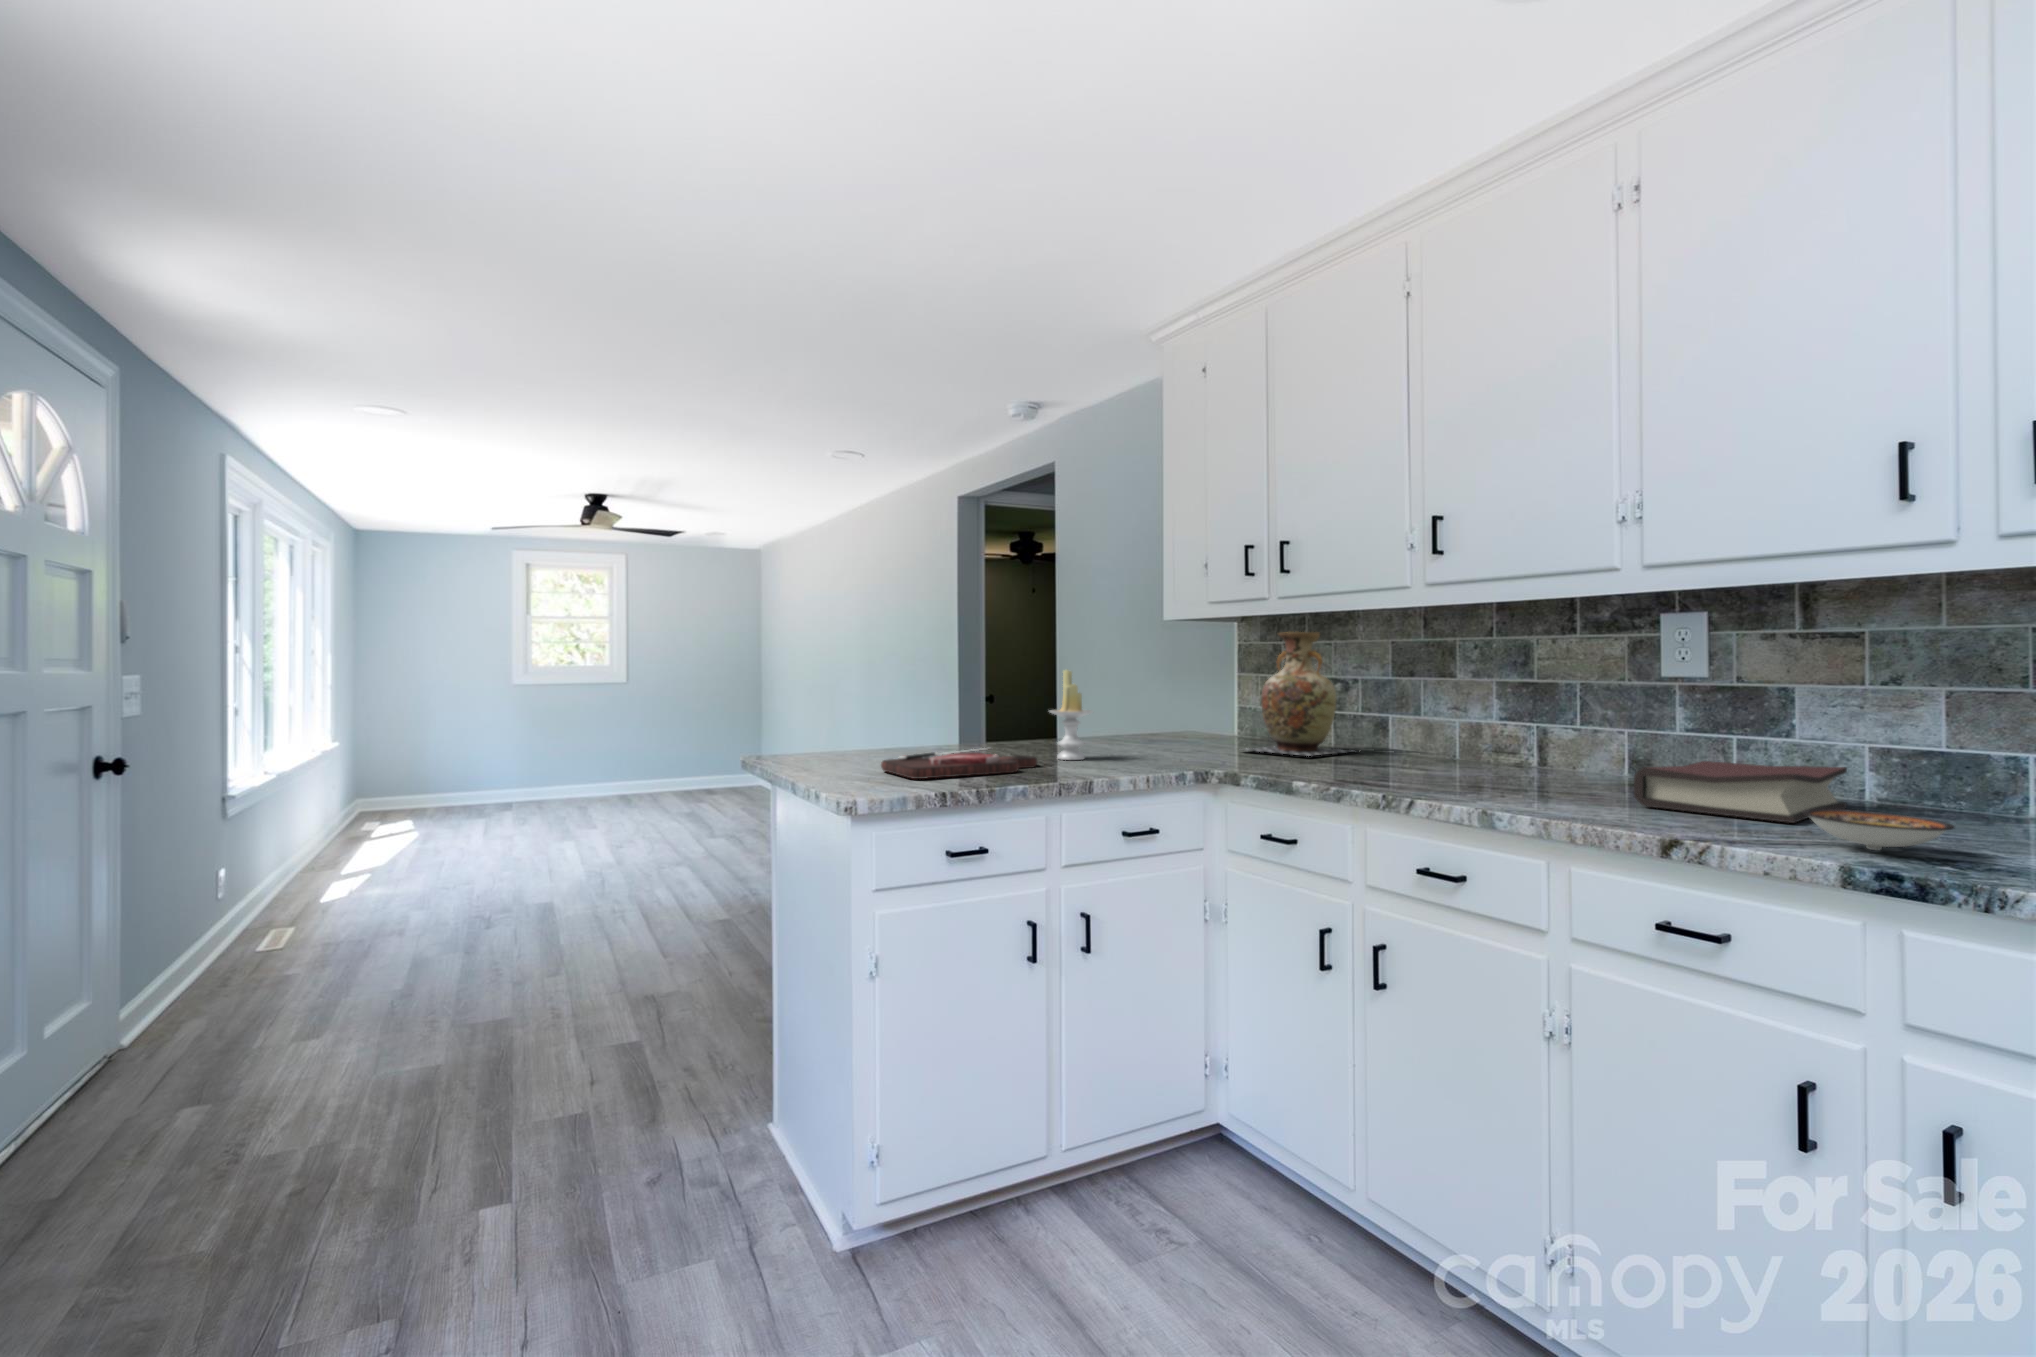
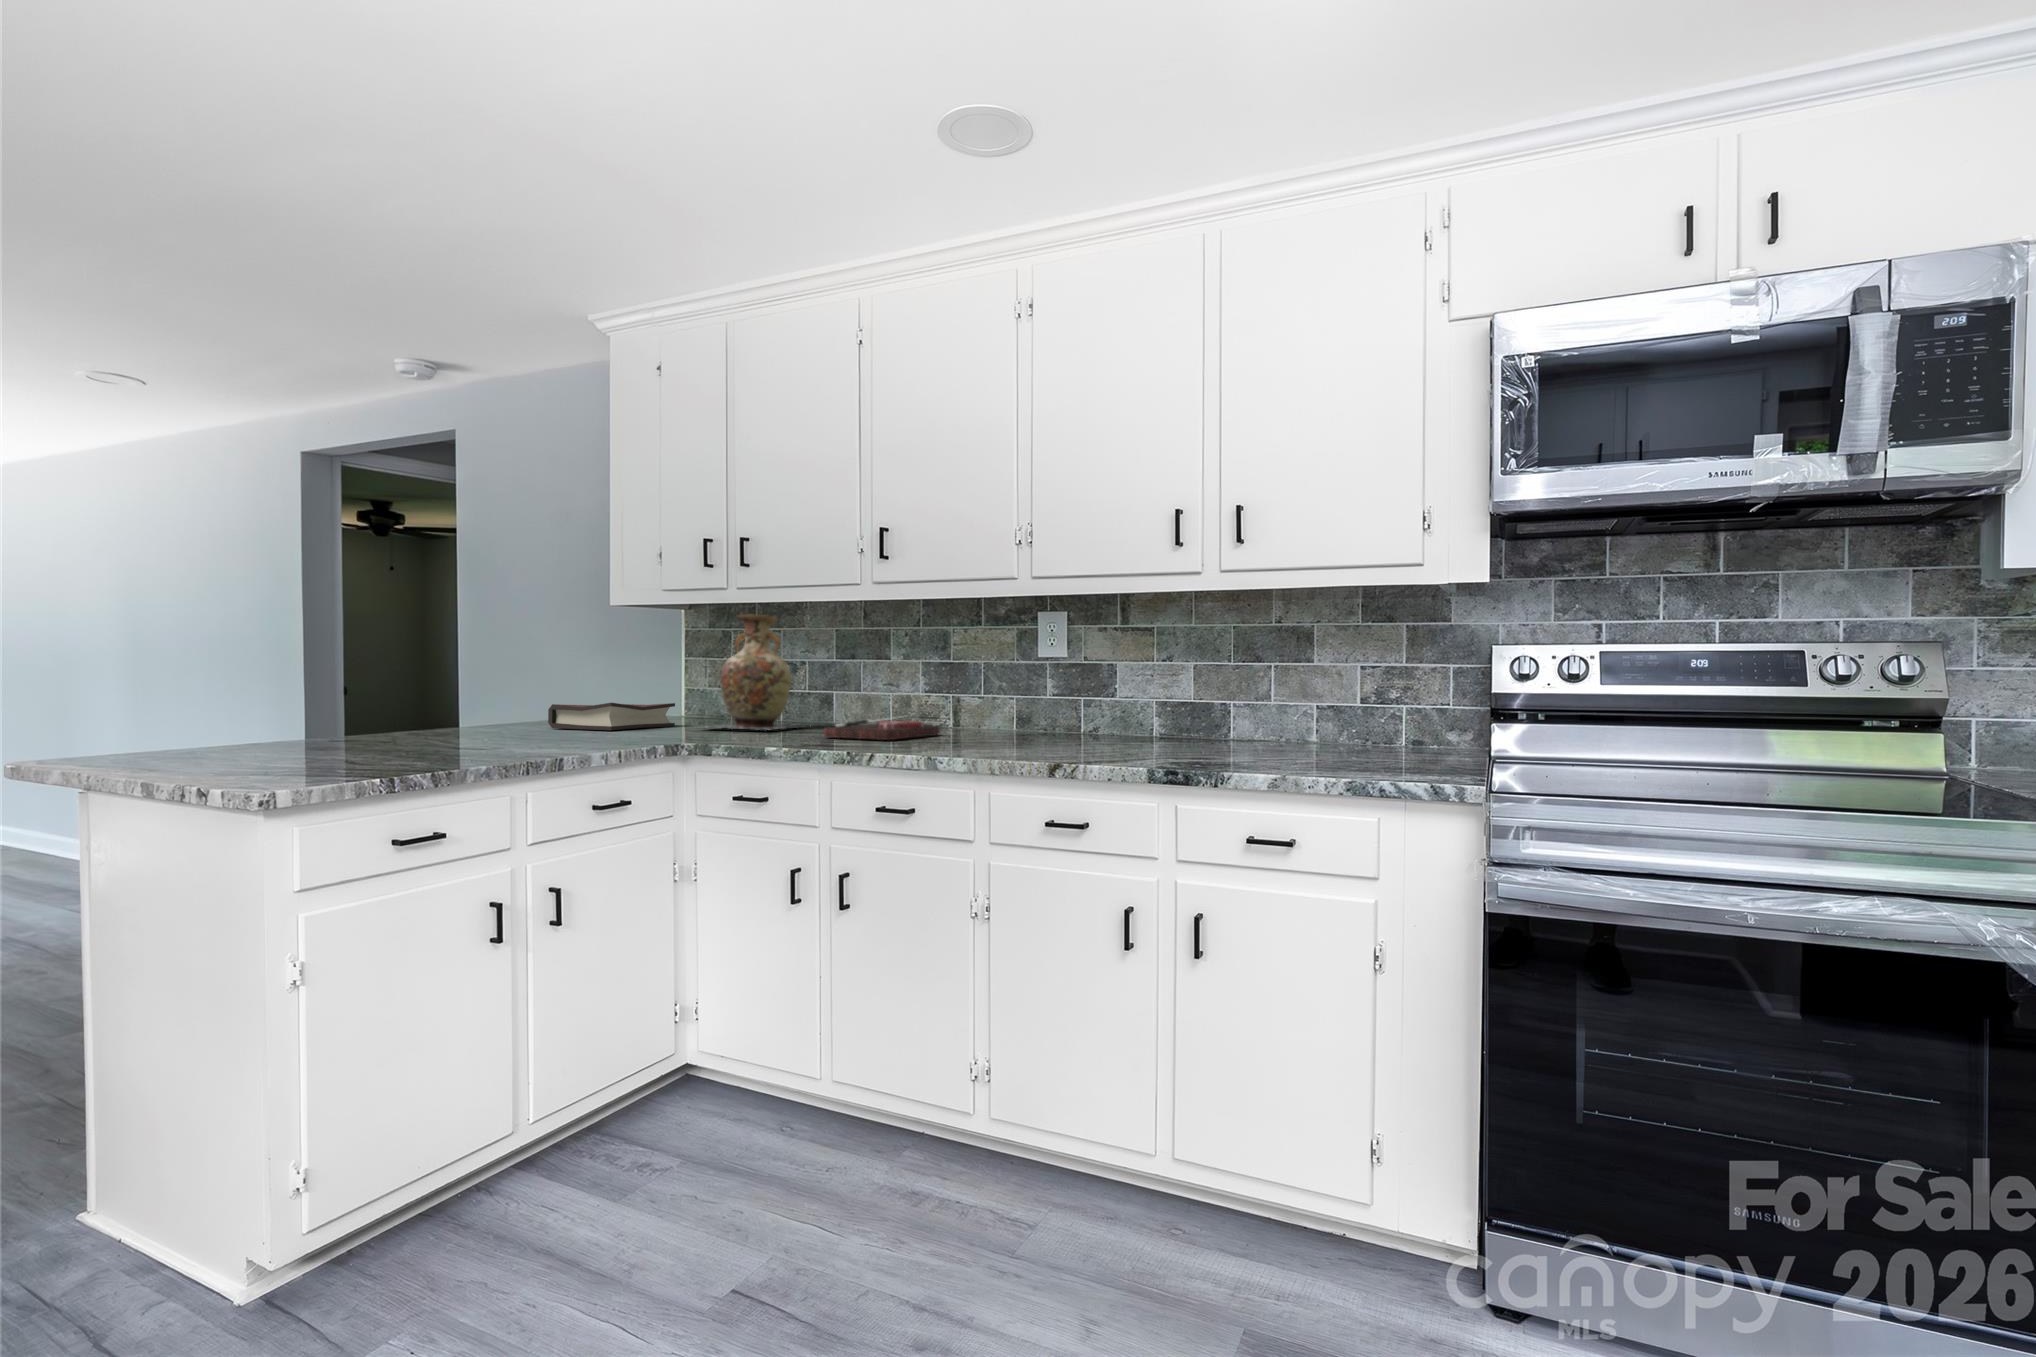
candle: present [1050,670,1093,760] -> none [492,642,548,740]
cutting board: present [881,748,1037,779] -> present [823,717,940,740]
hardback book: present [1634,761,1847,823] -> present [548,703,675,730]
ceramic bowl: present [1802,809,1954,850] -> none [1126,736,1198,759]

